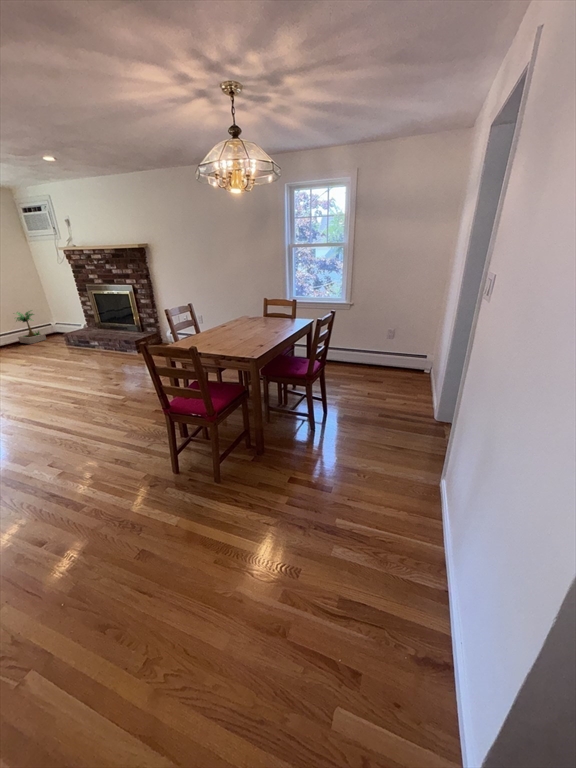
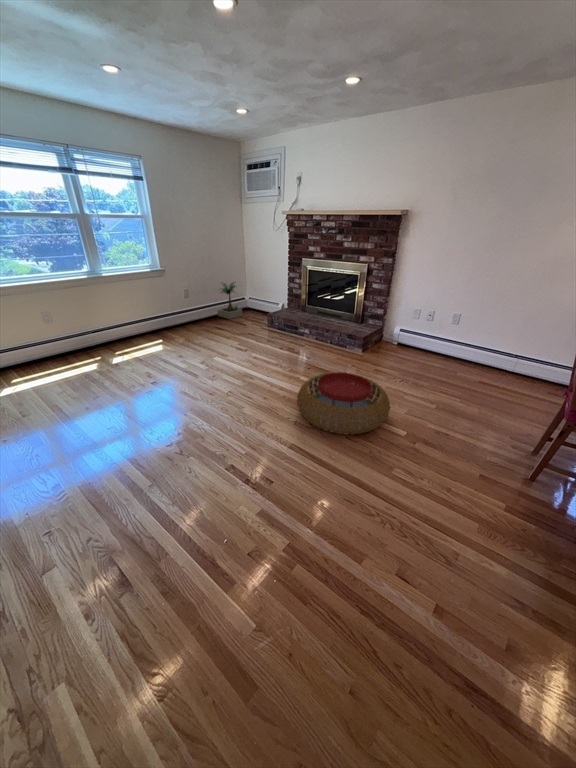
pouf: none [39,364,118,406] -> present [297,372,390,435]

